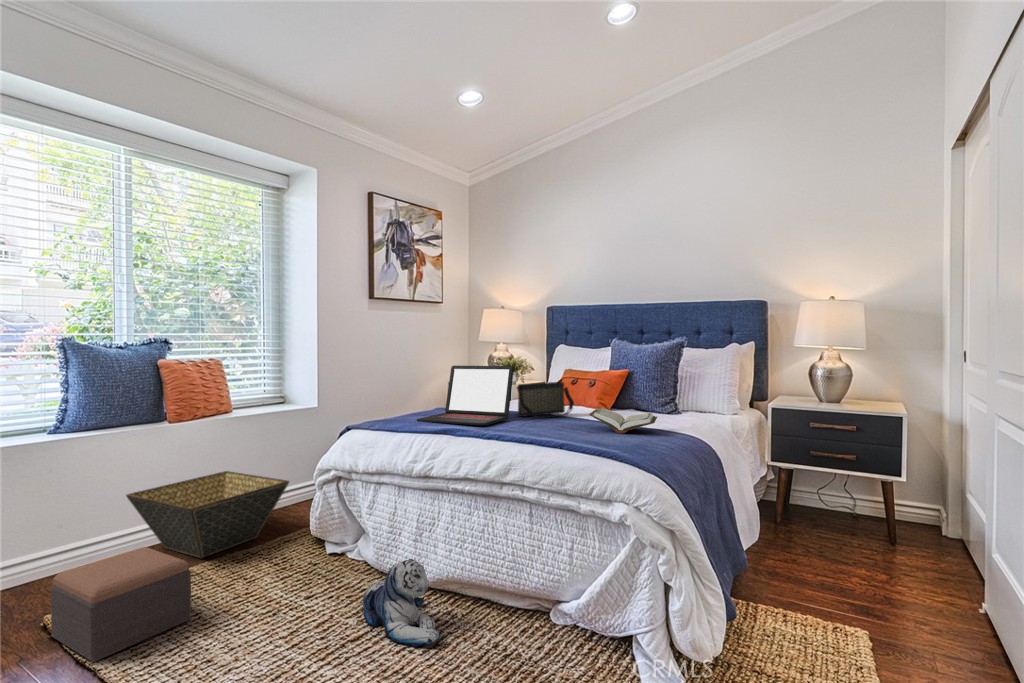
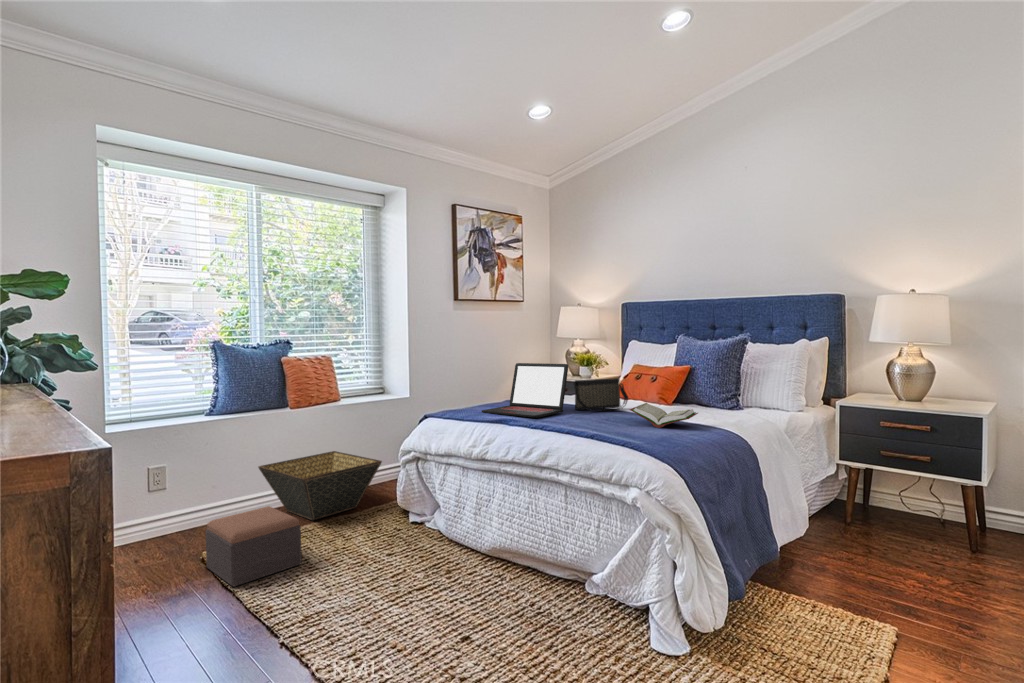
plush toy: present [363,559,439,646] -> none [430,528,486,598]

